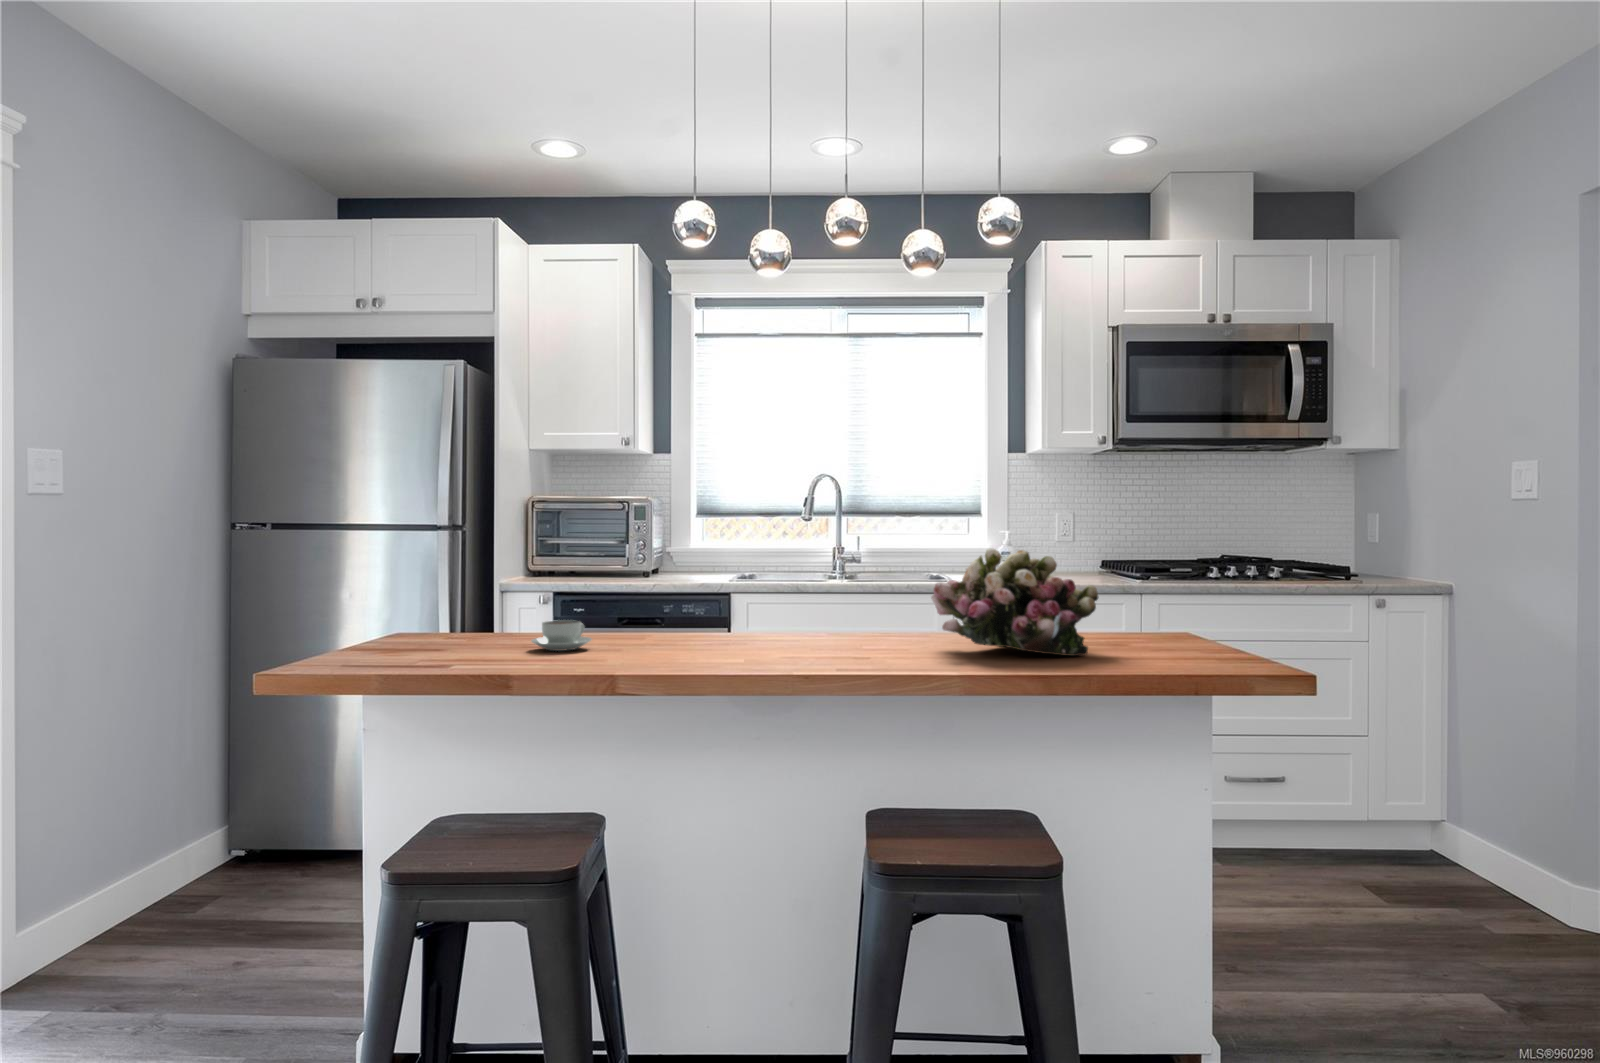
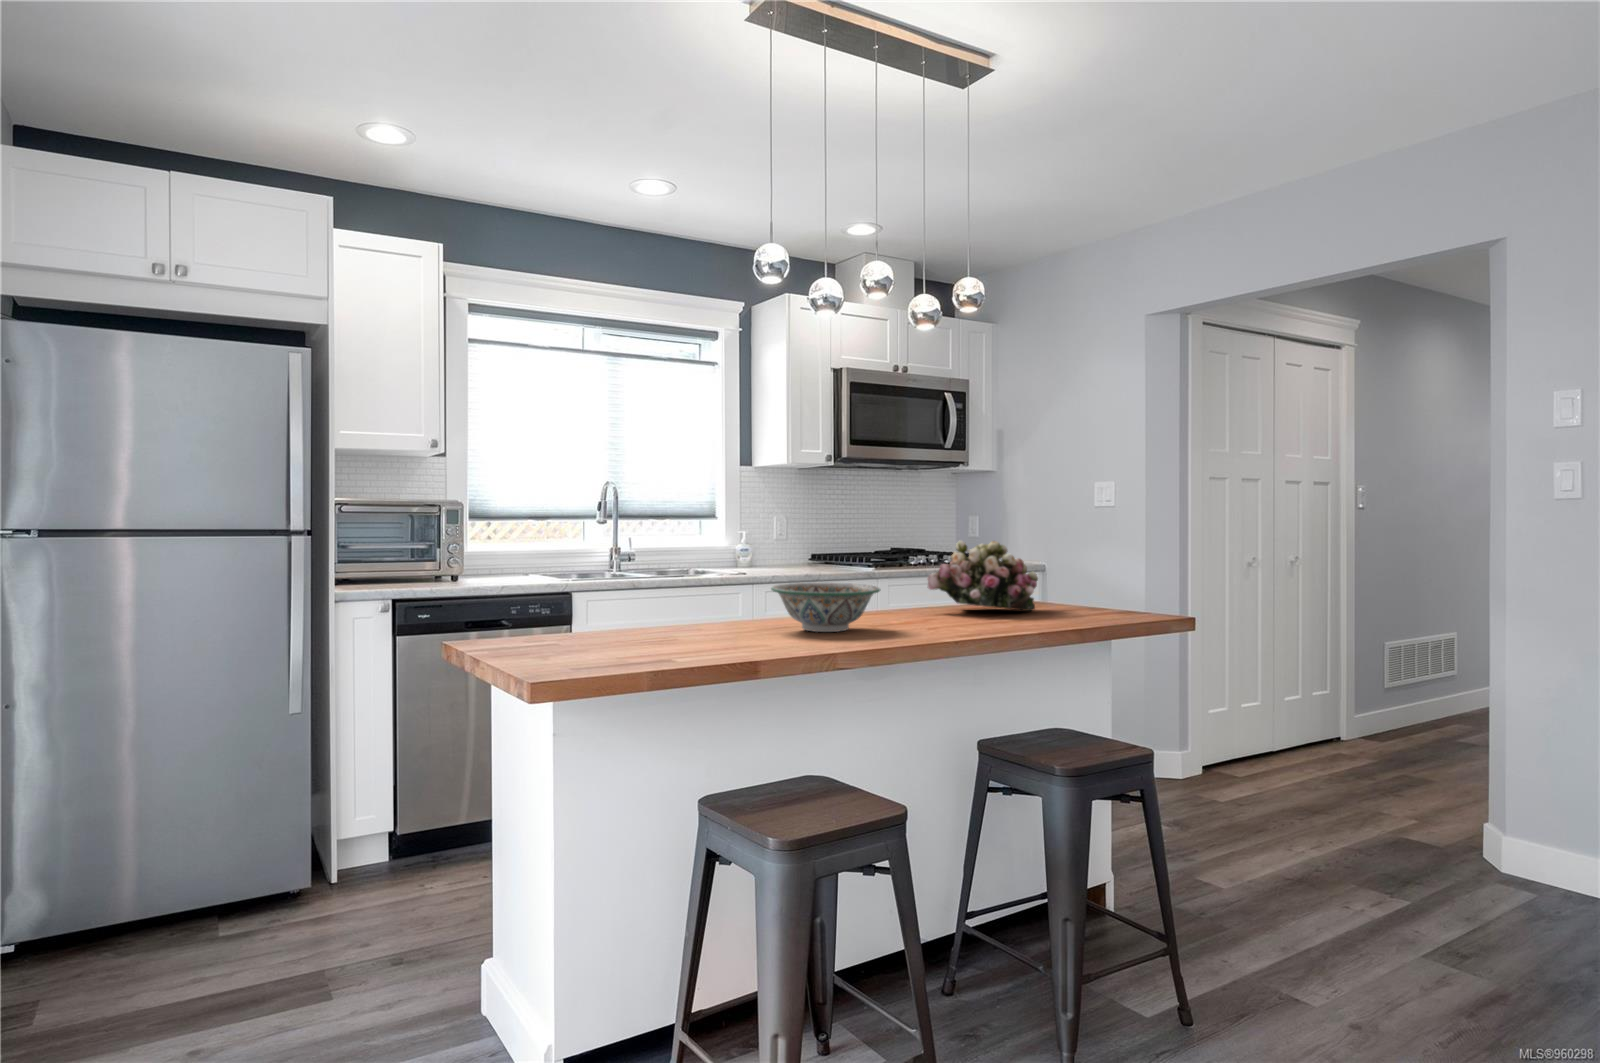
decorative bowl: none [622,597,763,662] -> present [771,583,880,632]
coffee cup: present [531,620,592,651] -> none [663,609,715,634]

